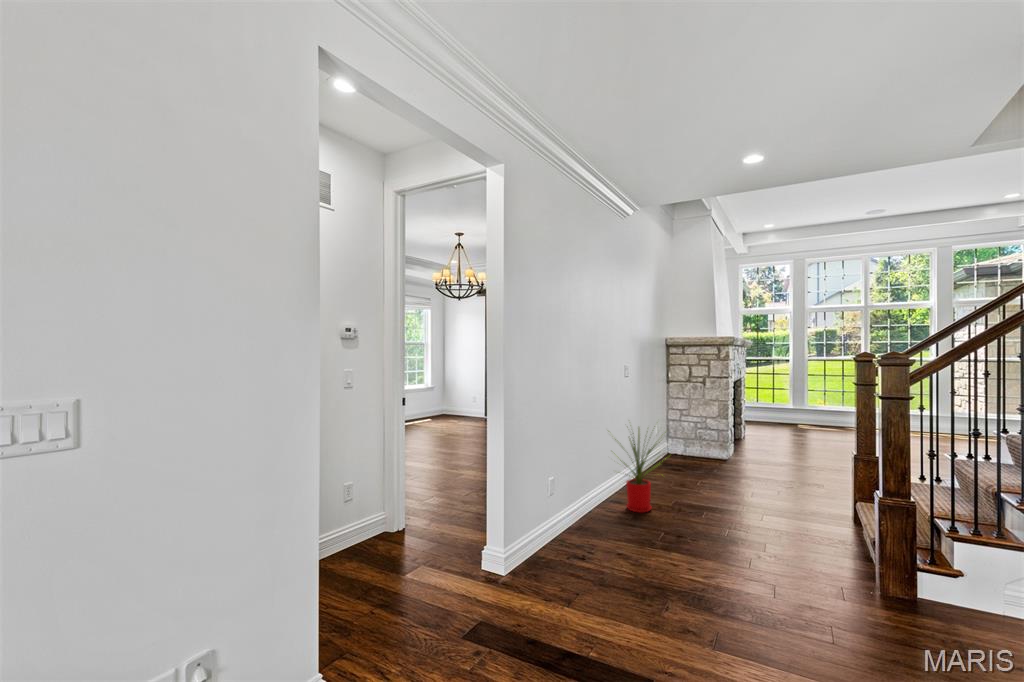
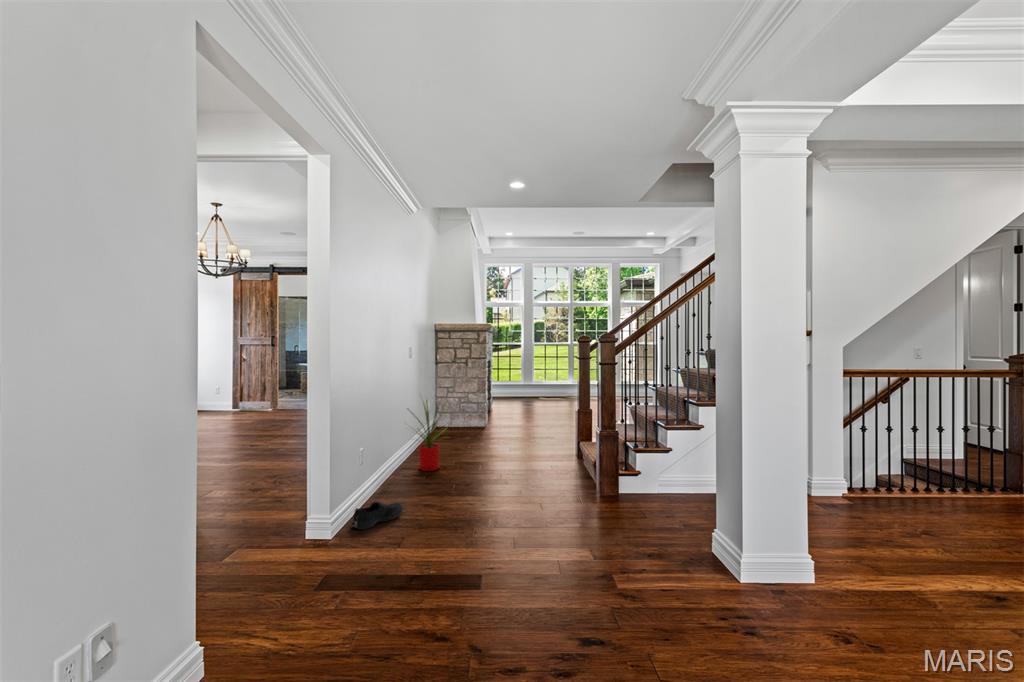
shoe: none [520,548,583,579] -> present [351,502,403,529]

